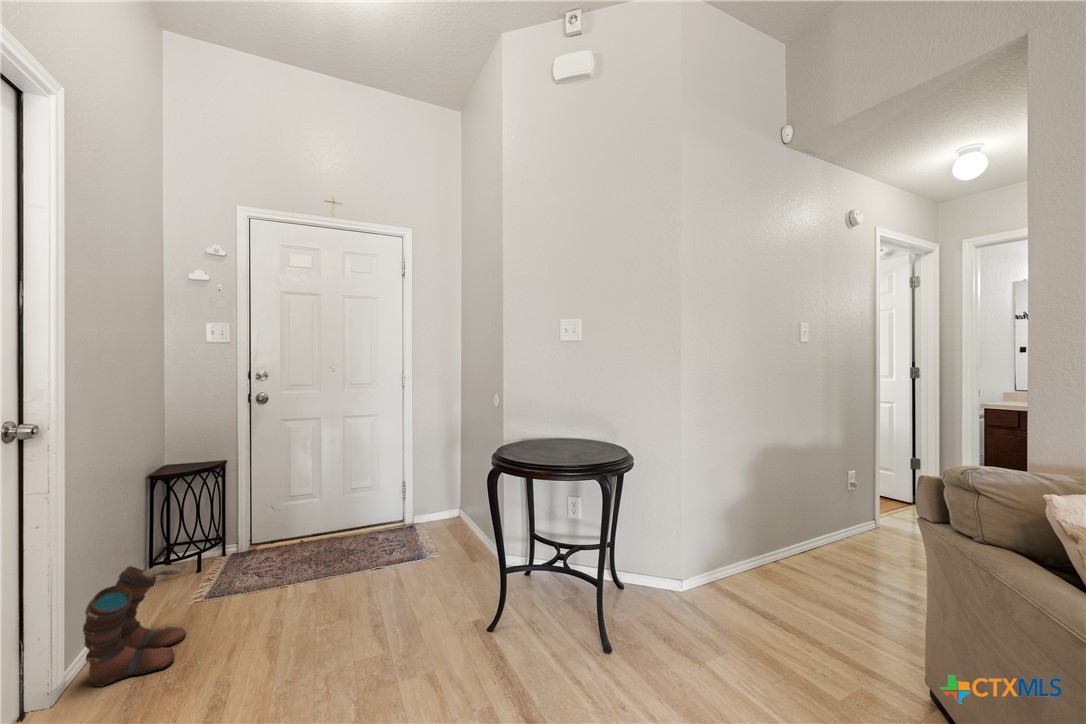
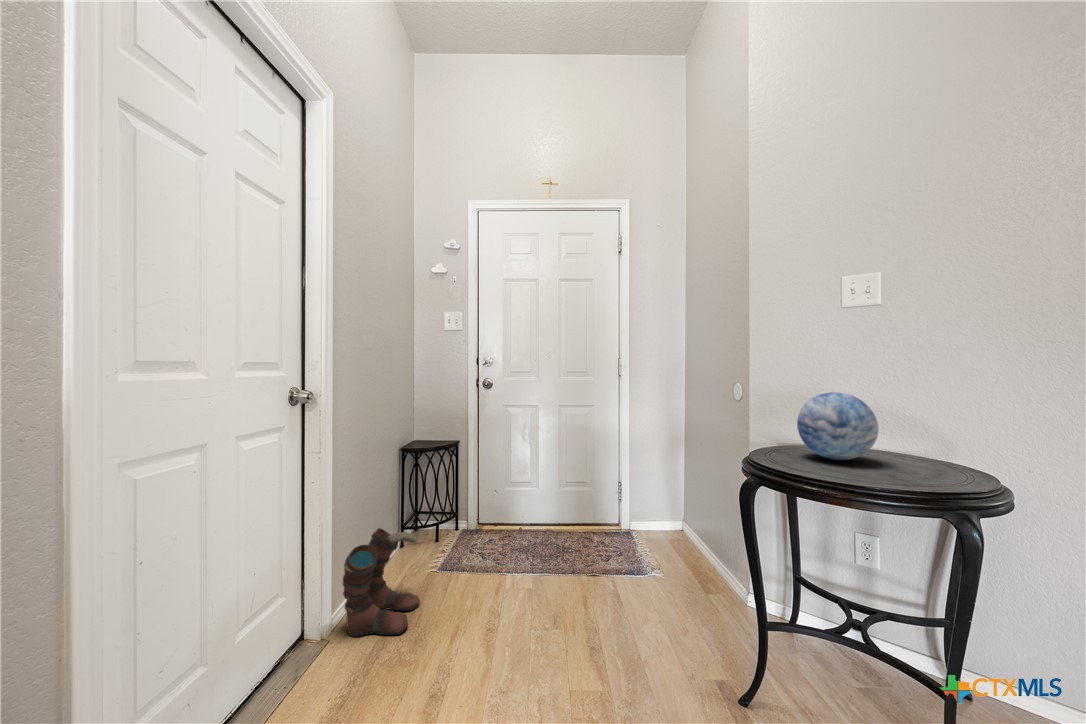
decorative orb: none [528,404,574,449] -> present [797,392,878,460]

